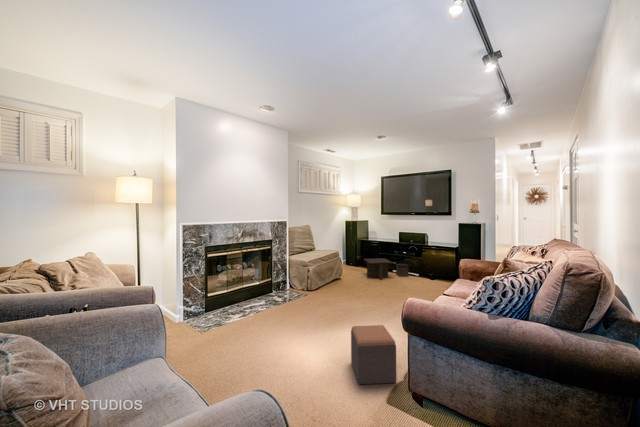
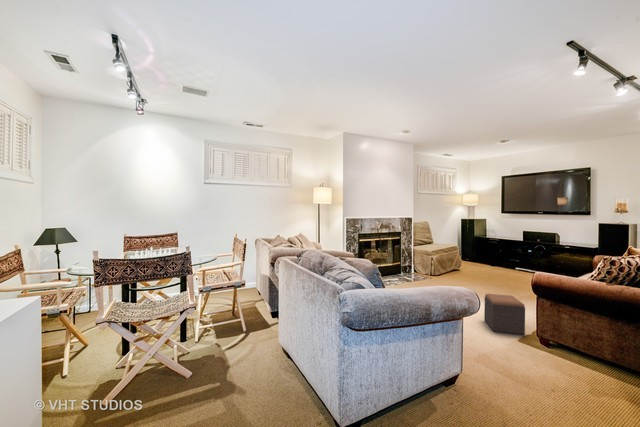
coffee table: present [364,258,409,280] -> none [483,254,534,275]

